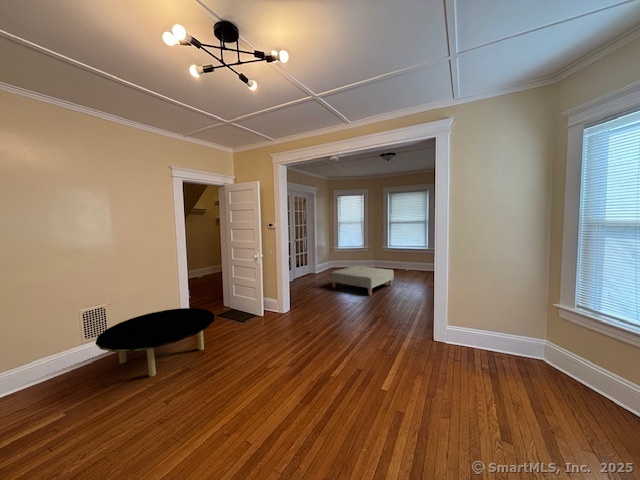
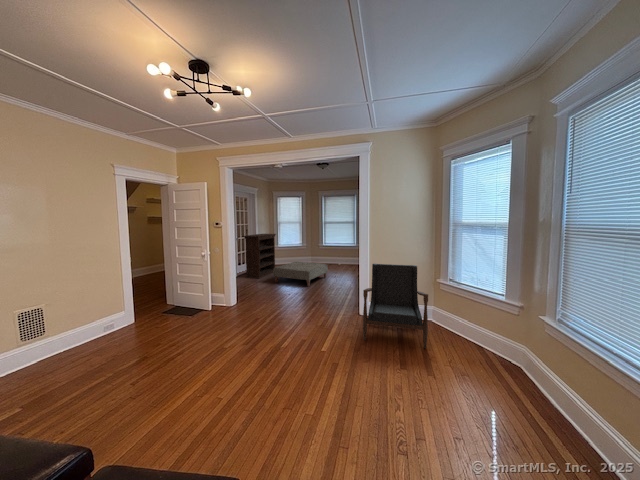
bookshelf: none [299,234,336,283] -> present [243,234,276,279]
armchair: none [441,273,551,408] -> present [363,264,428,348]
coffee table: present [95,308,215,377] -> none [41,305,169,370]

